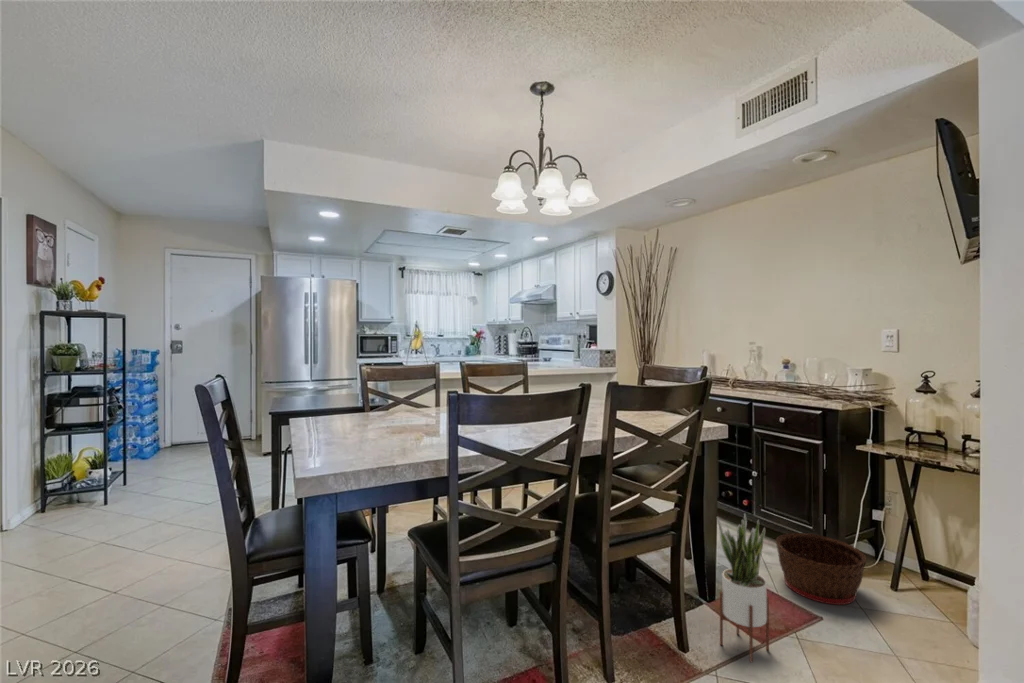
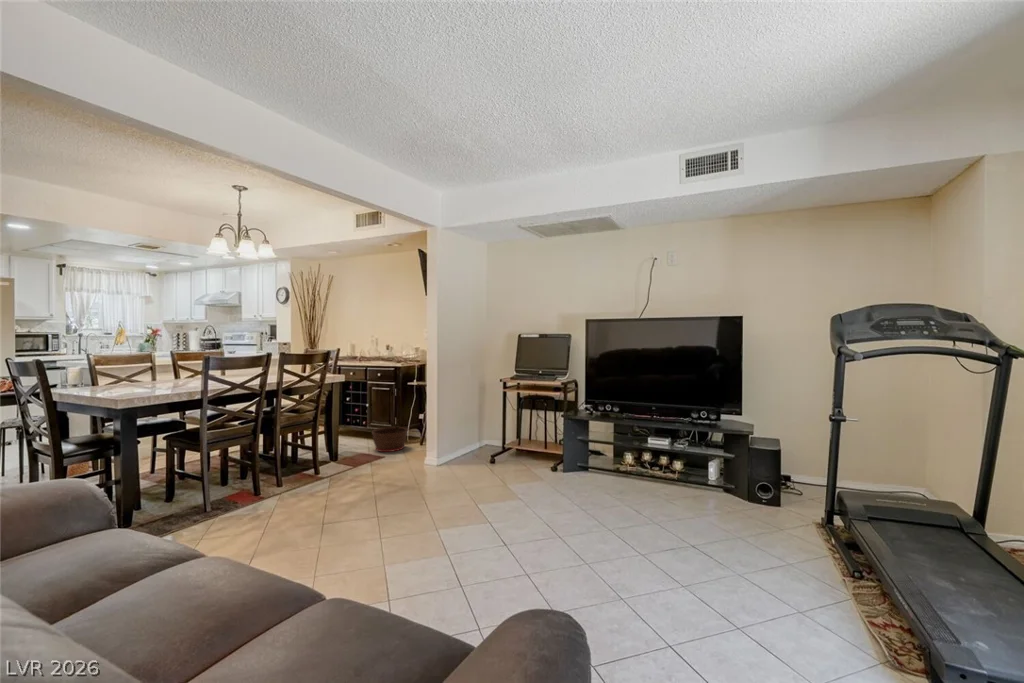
potted plant: present [717,514,769,662] -> none [334,410,358,470]

